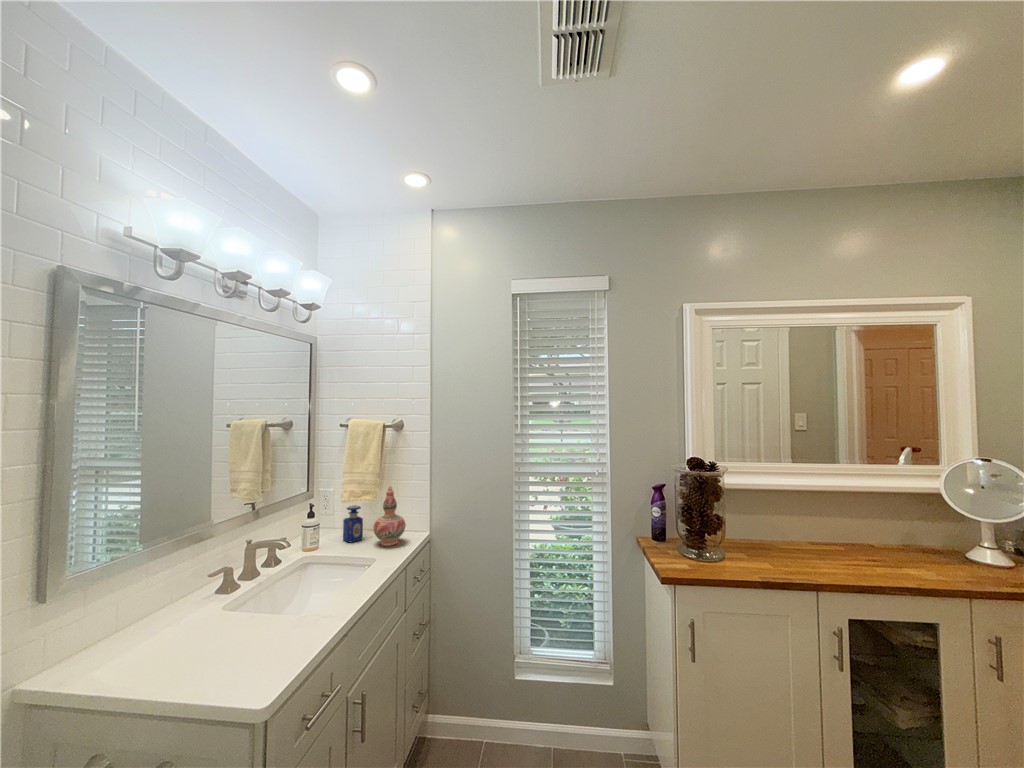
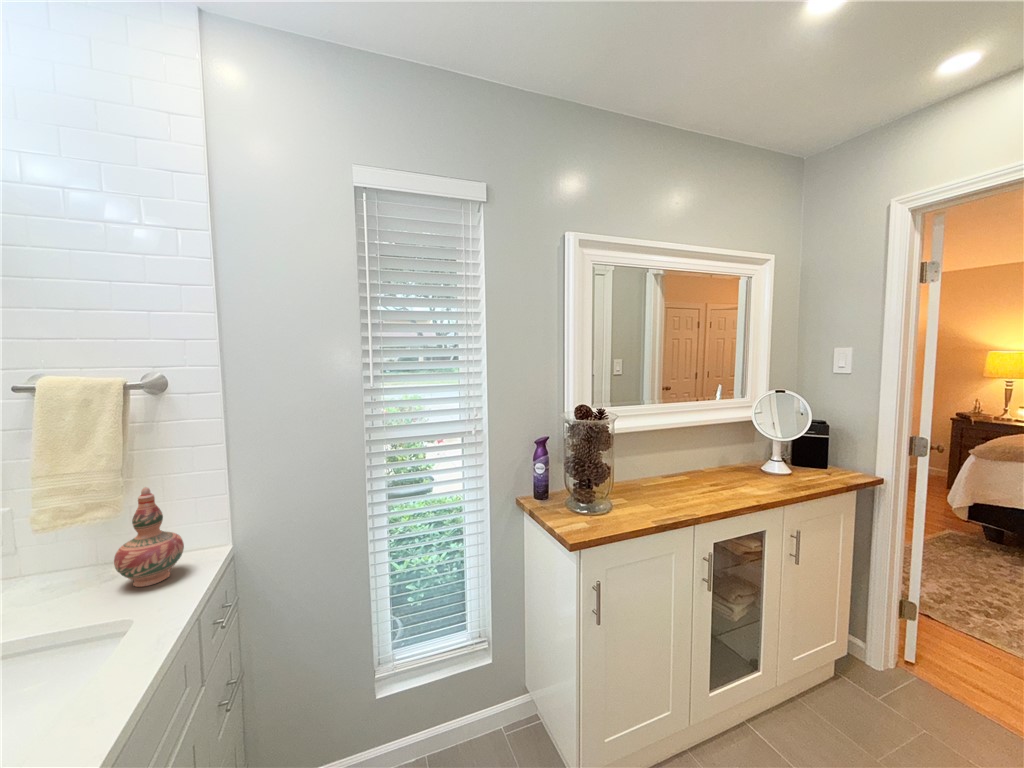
perfume bottle: present [343,505,363,542] -> none [38,530,90,598]

